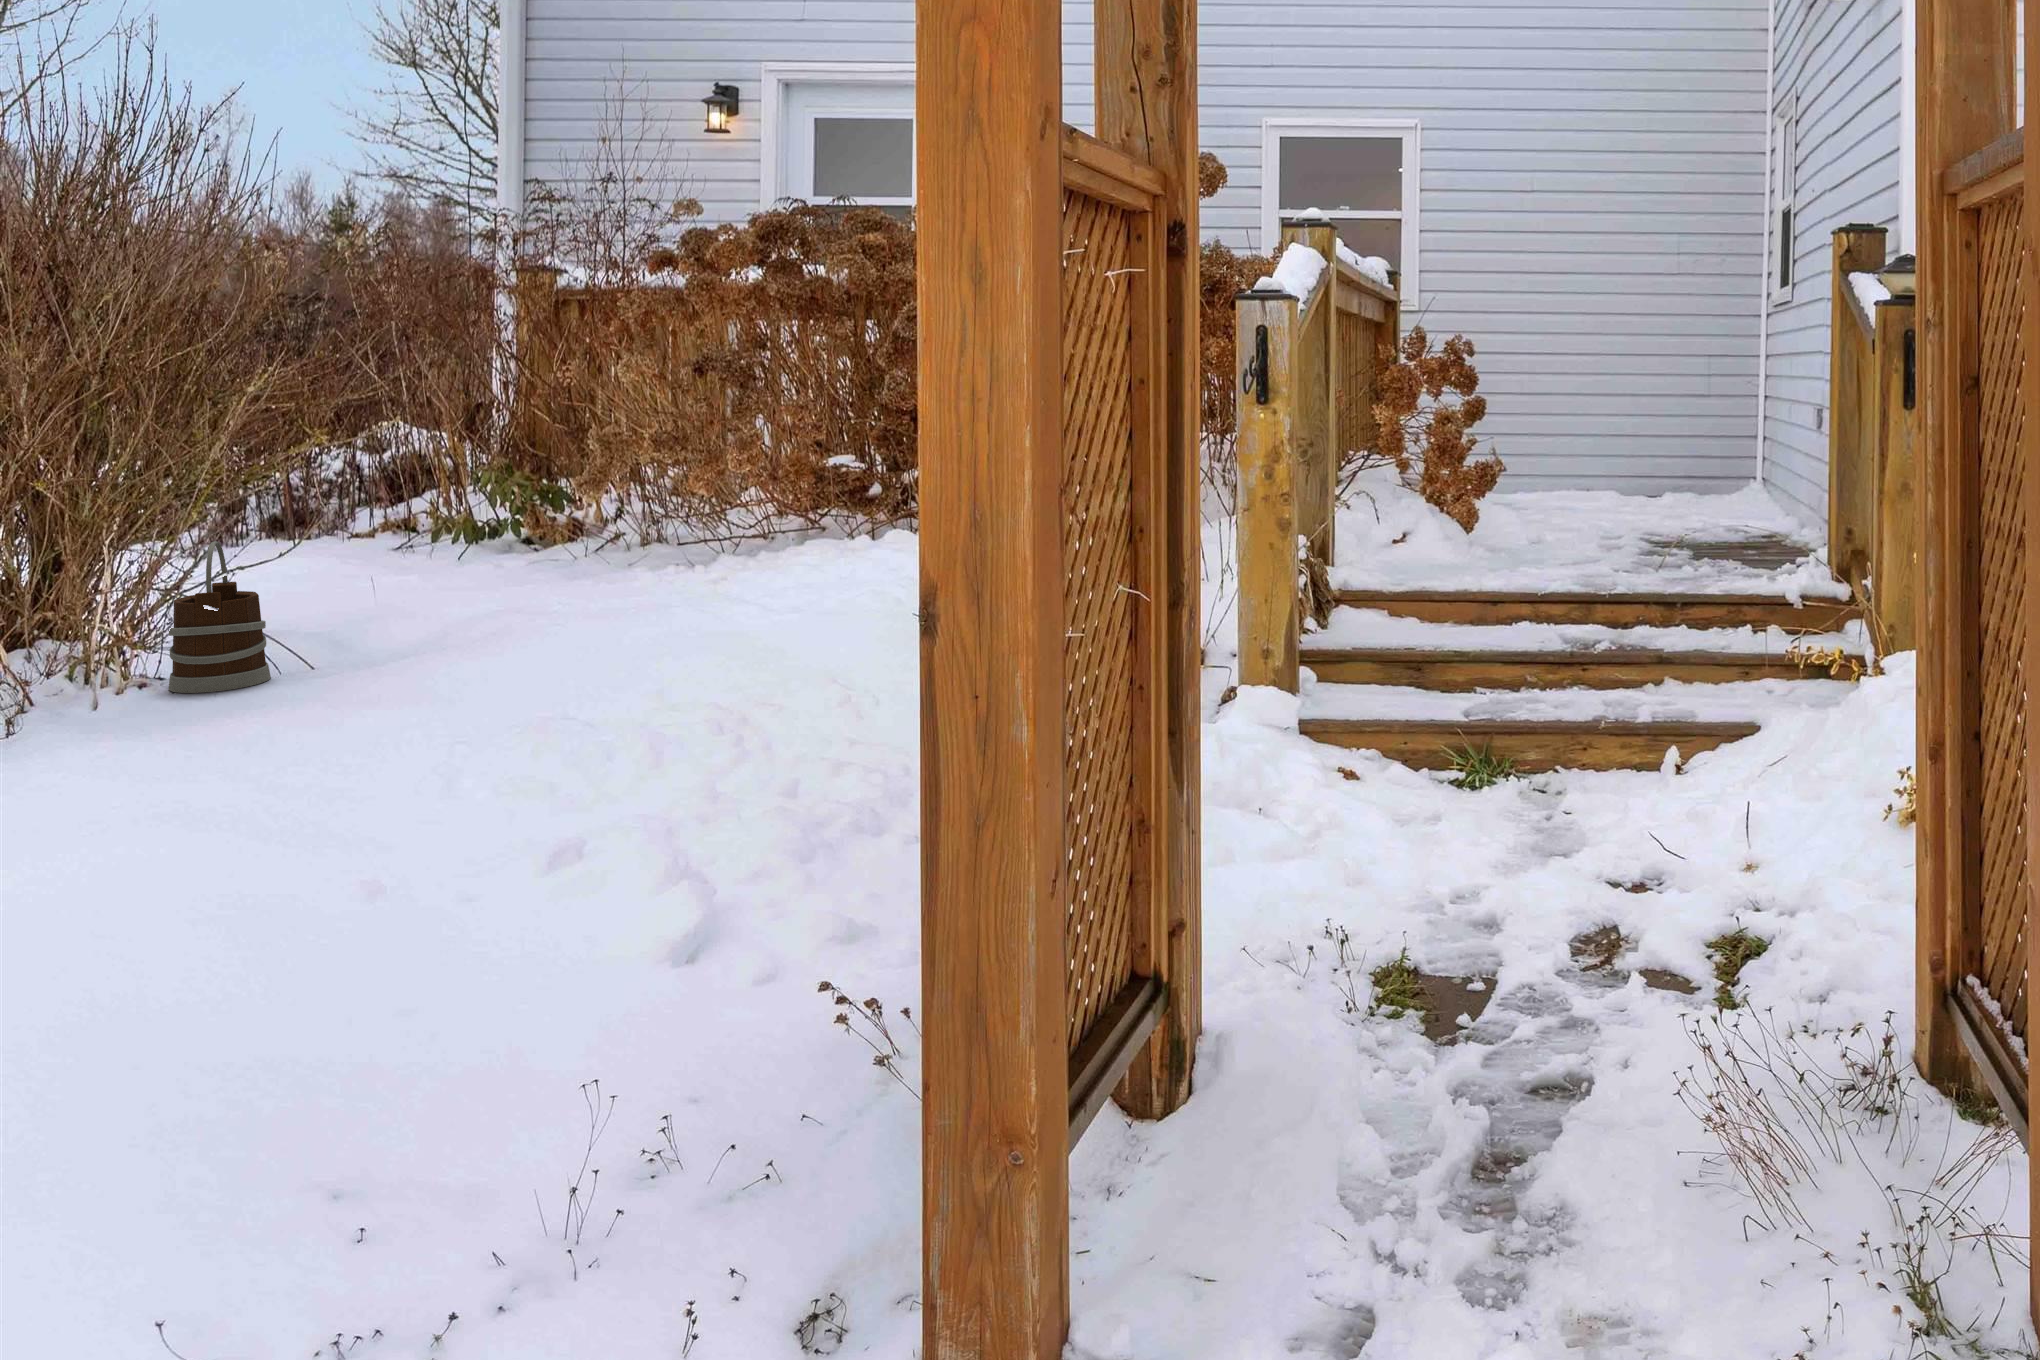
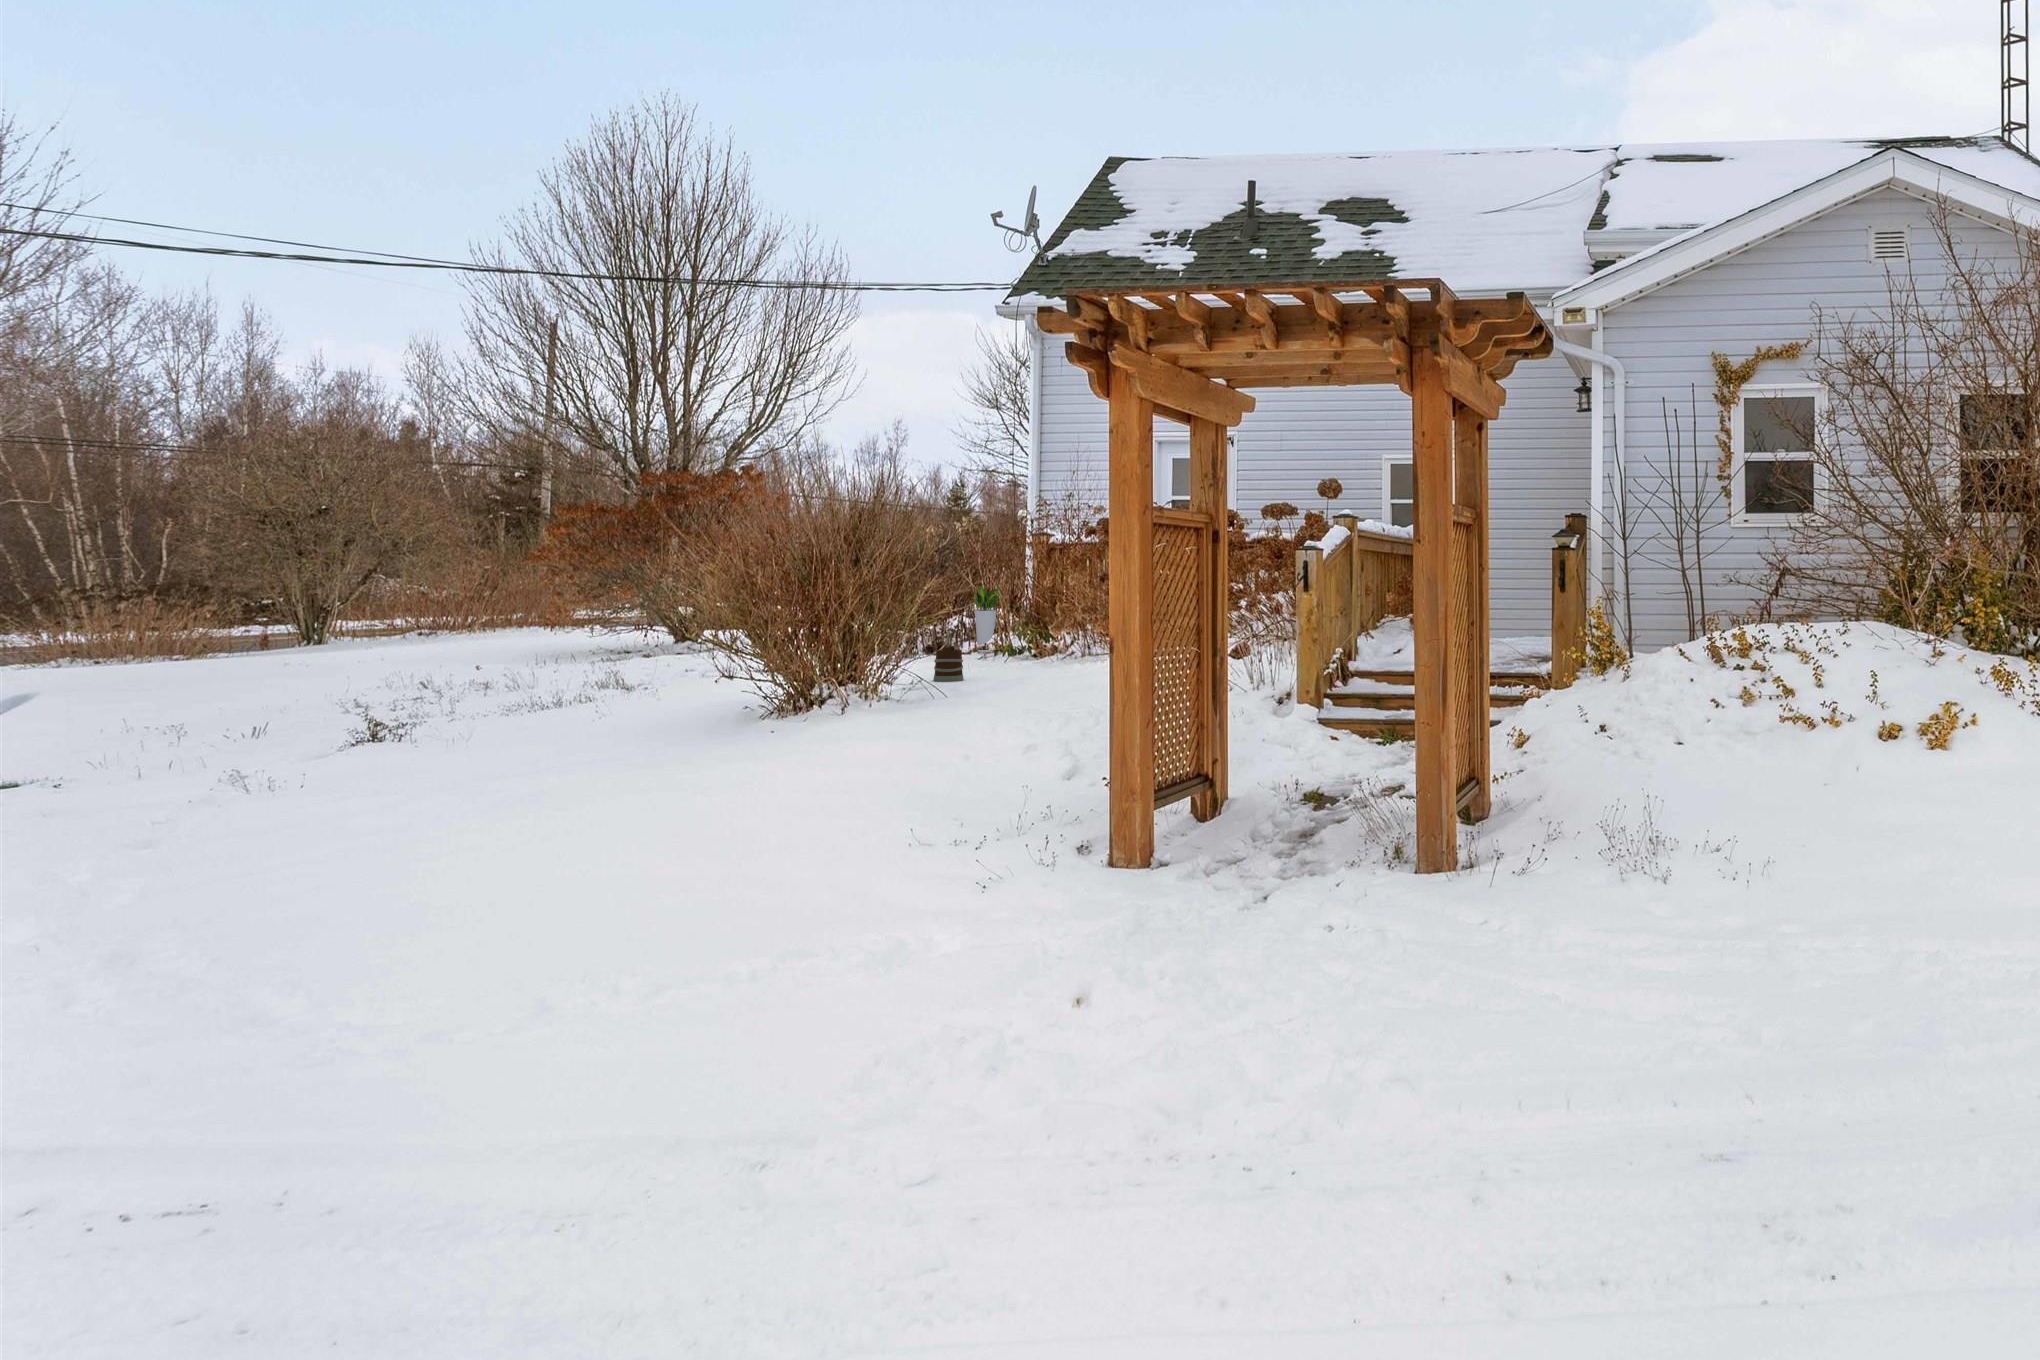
planter: none [358,379,451,535] -> present [973,586,1001,653]

